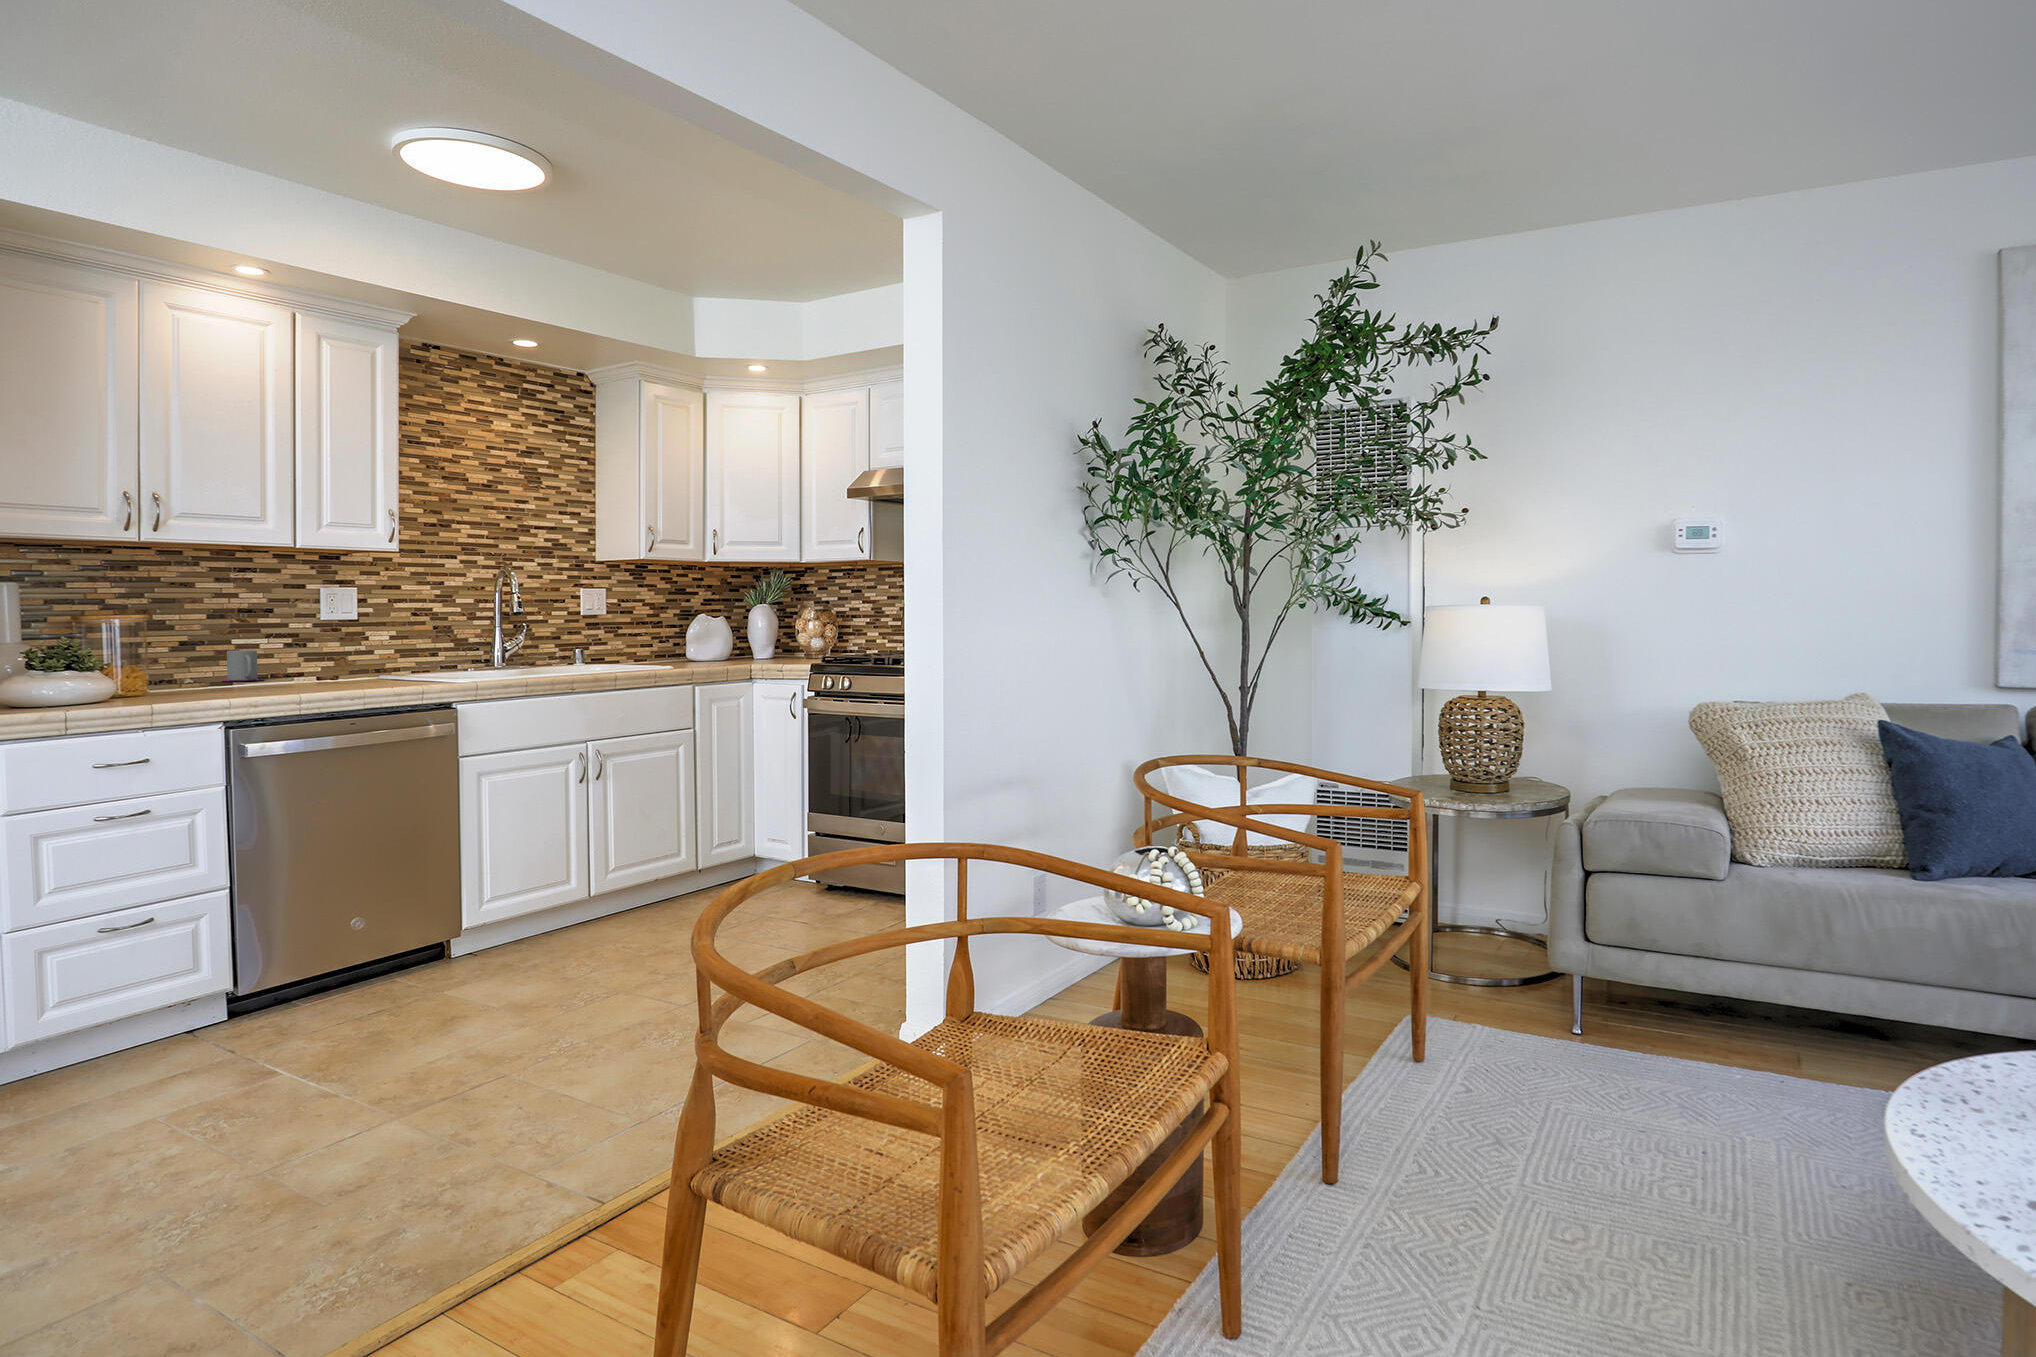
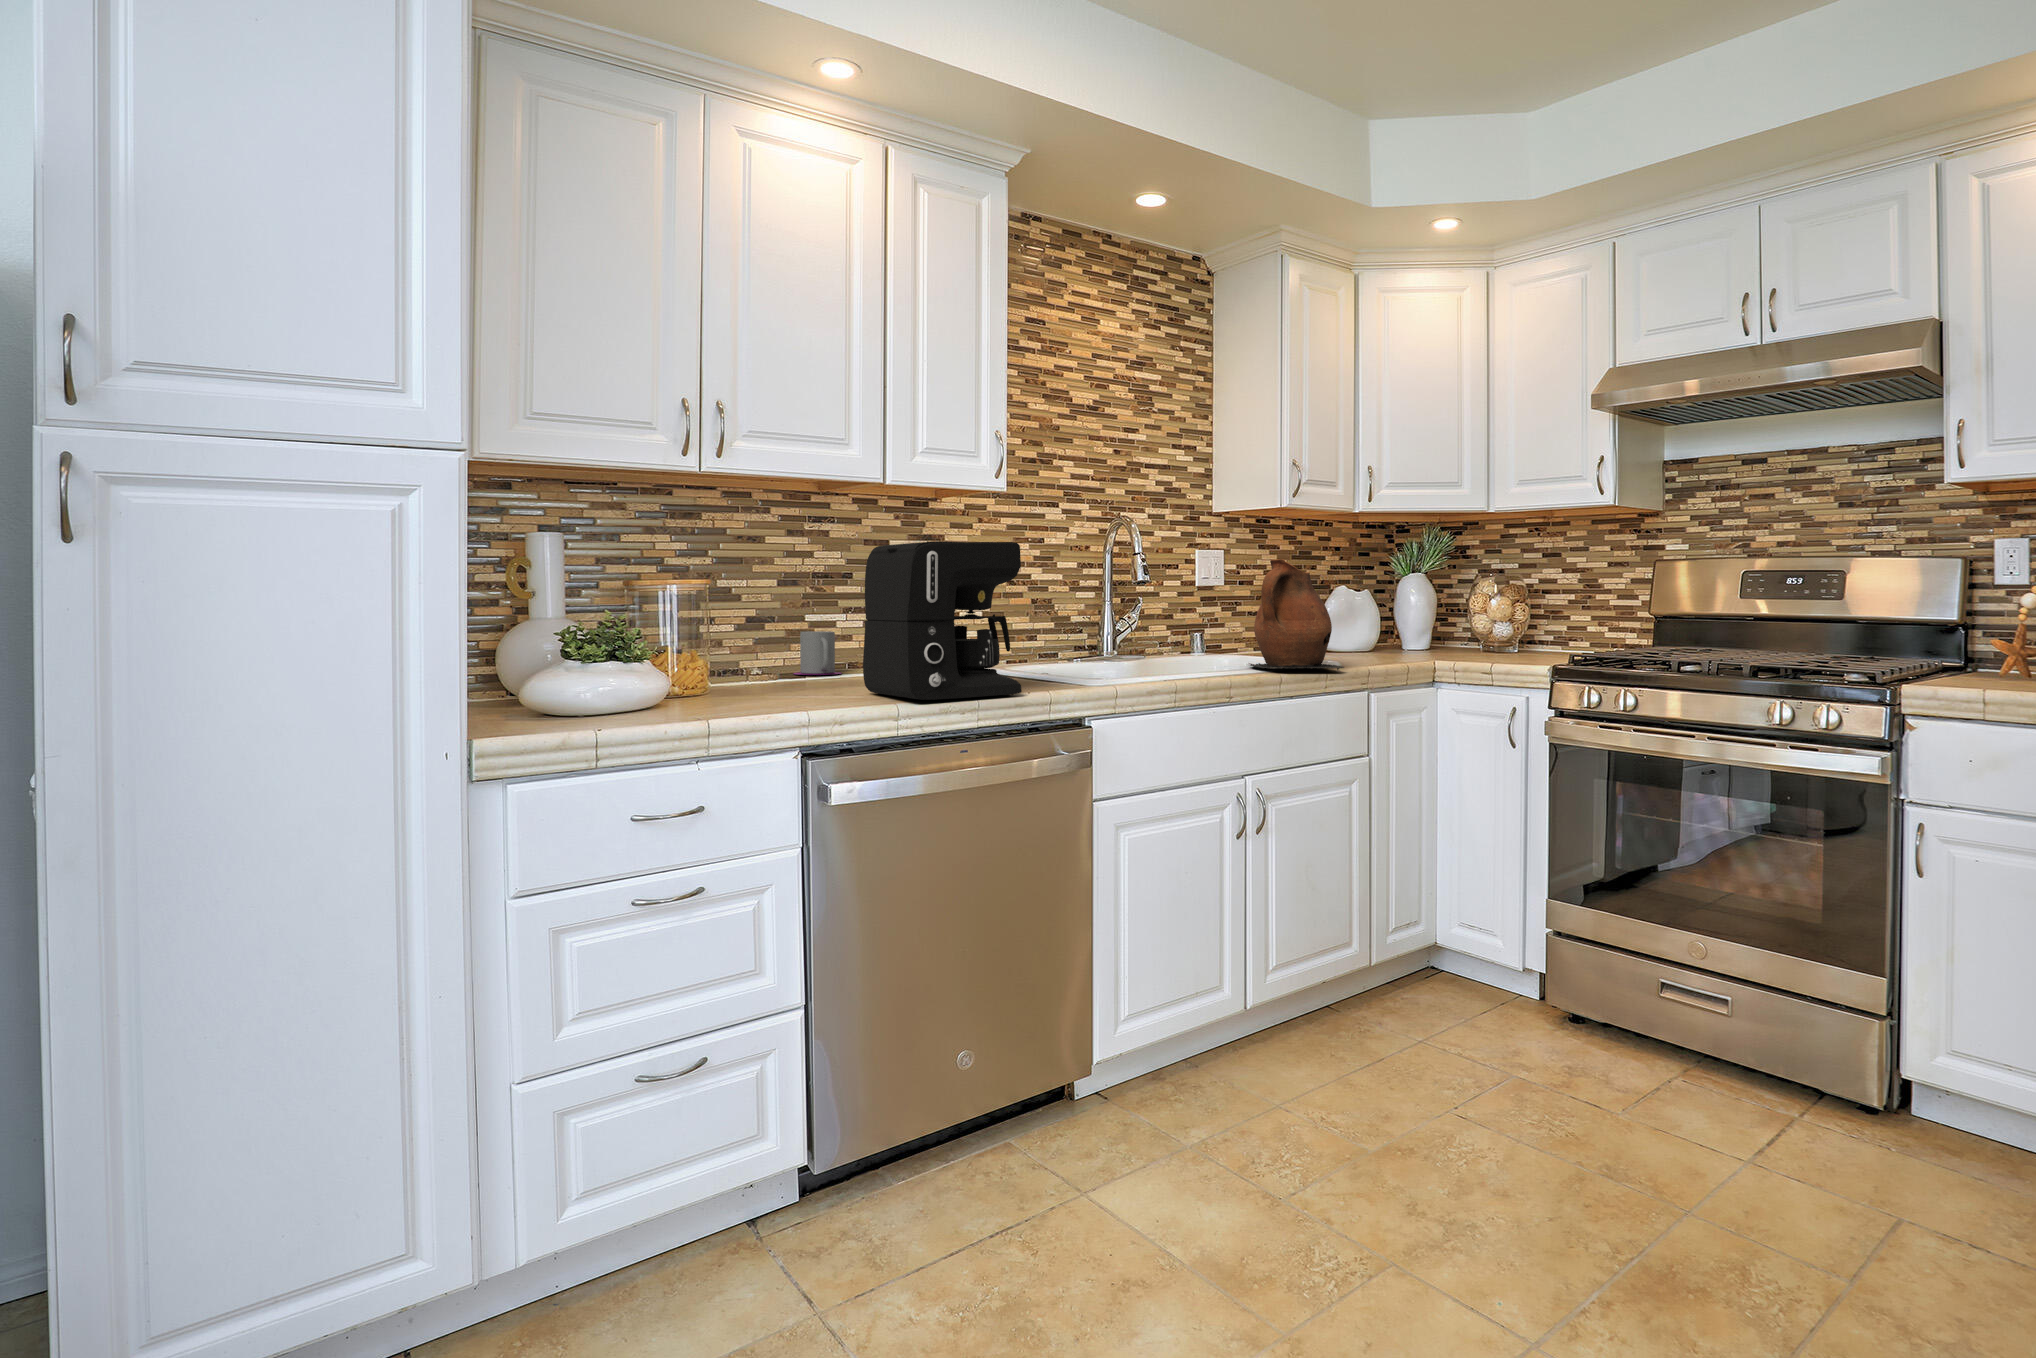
coffee maker: none [279,591,403,692] -> present [863,541,1022,700]
ceramic pitcher: none [601,599,671,672] -> present [1249,559,1344,670]

